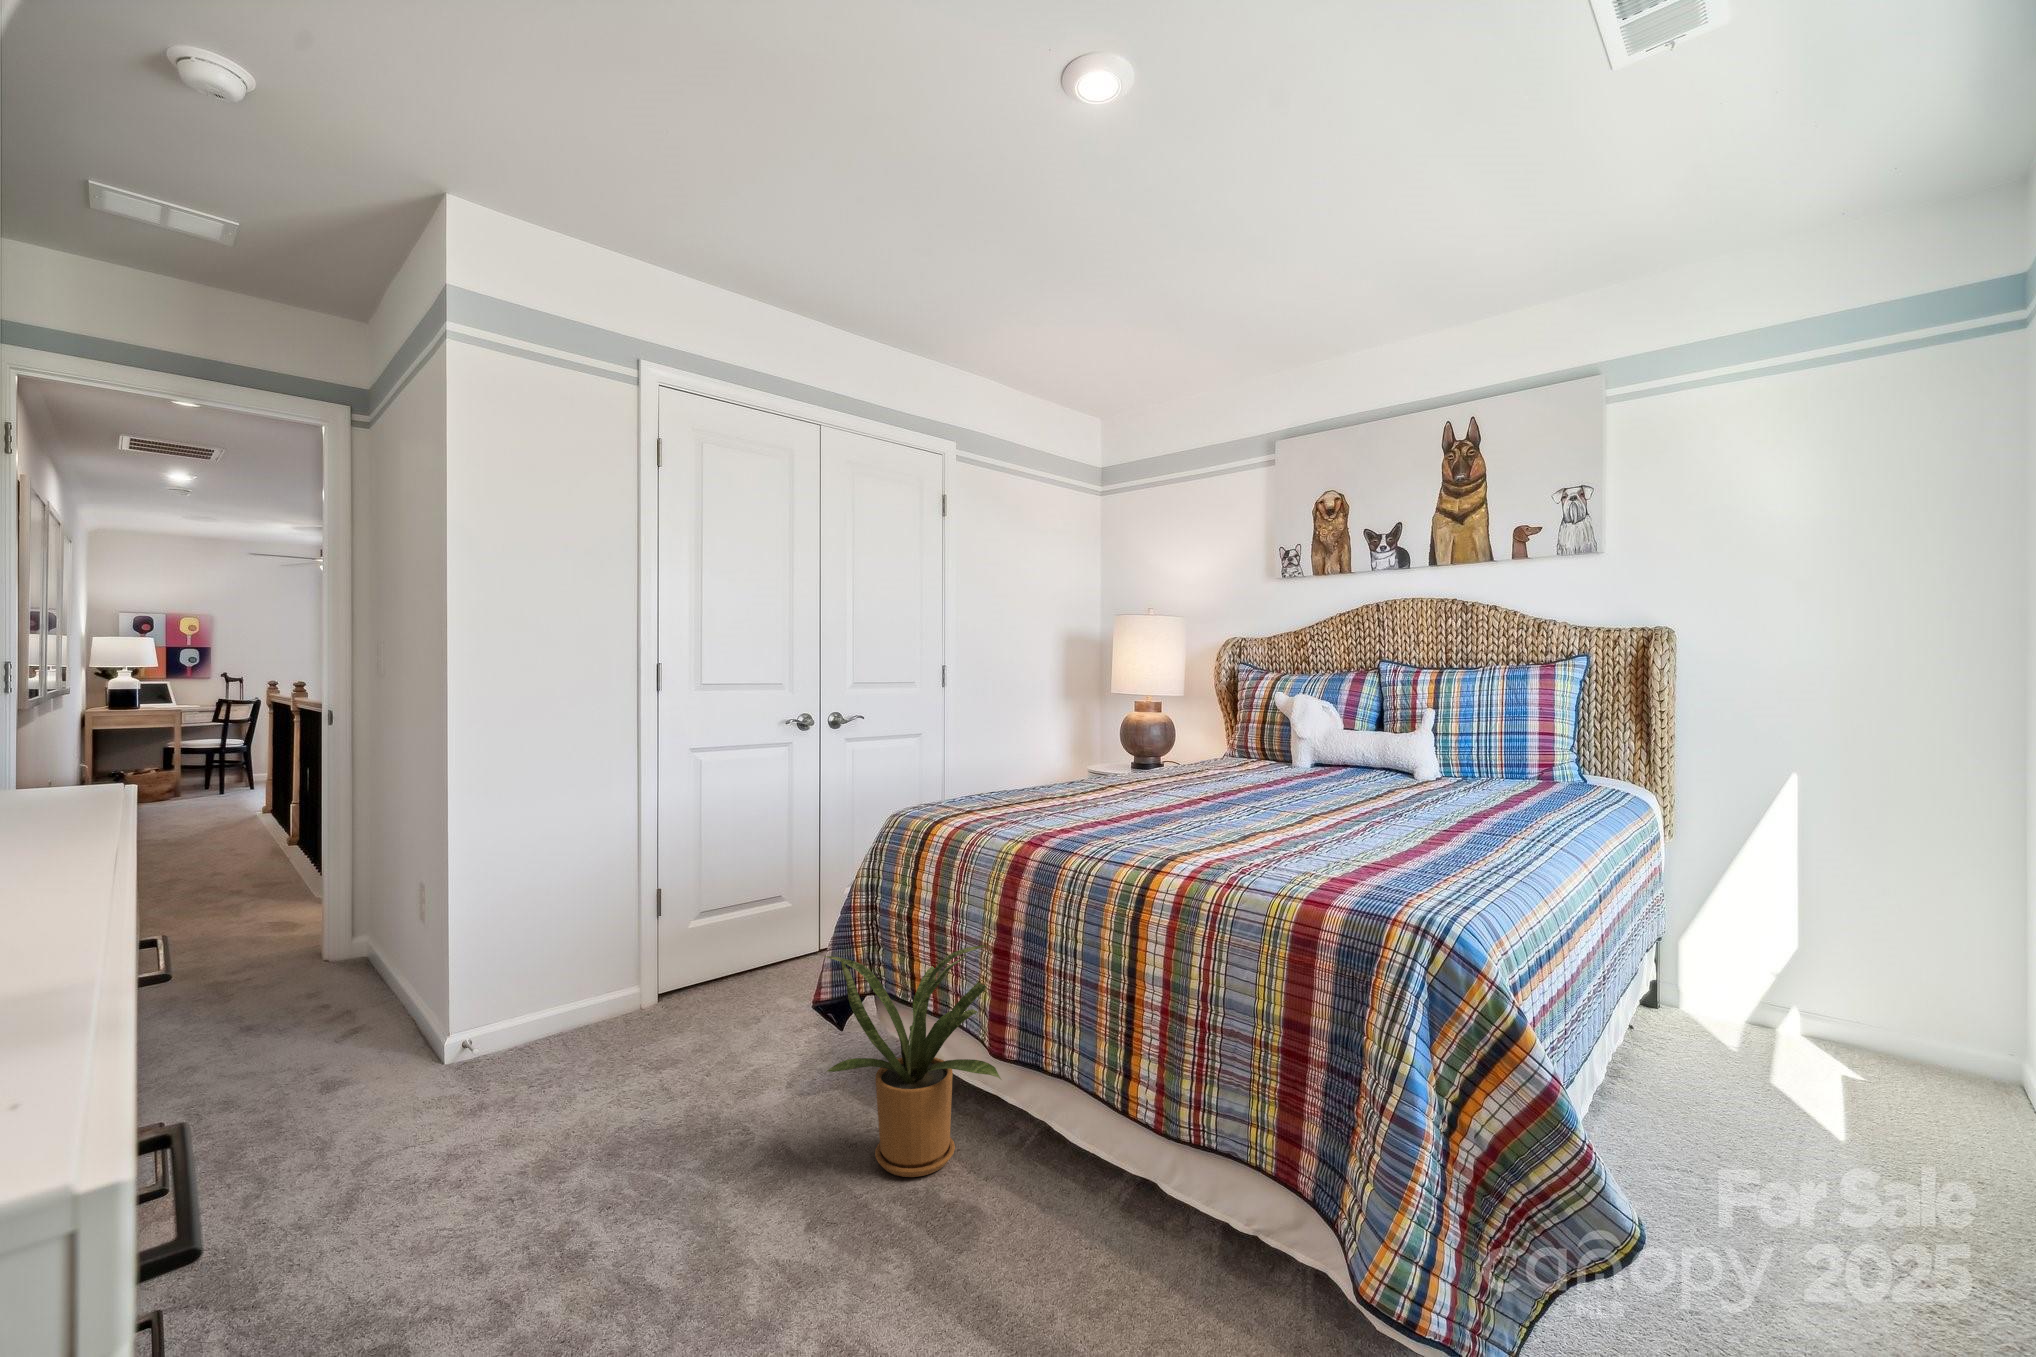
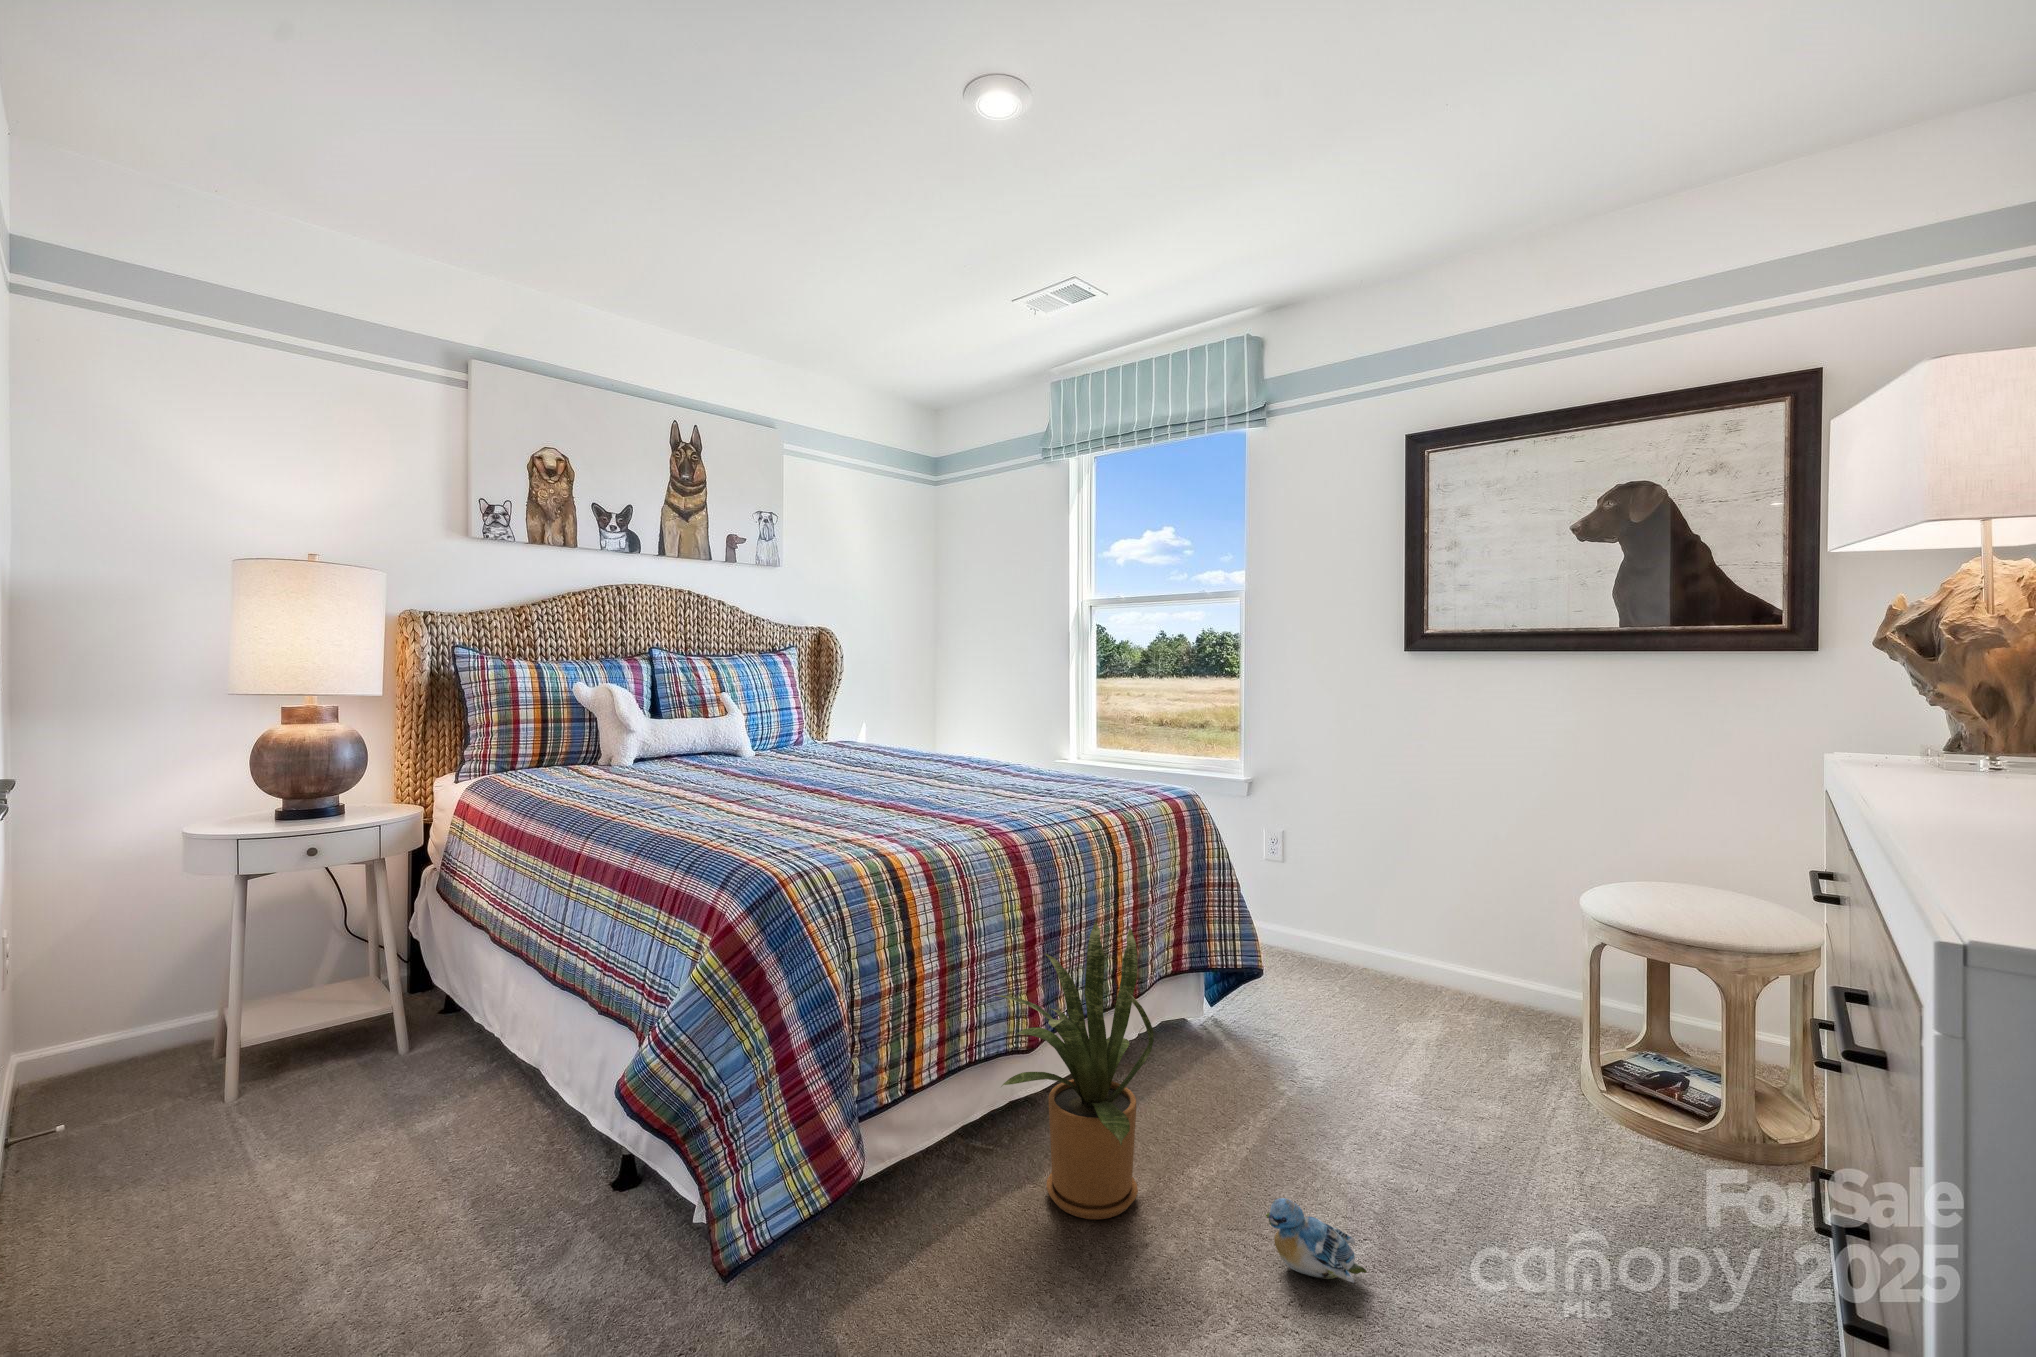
plush toy: none [719,1187,794,1285] -> present [1266,1198,1367,1283]

